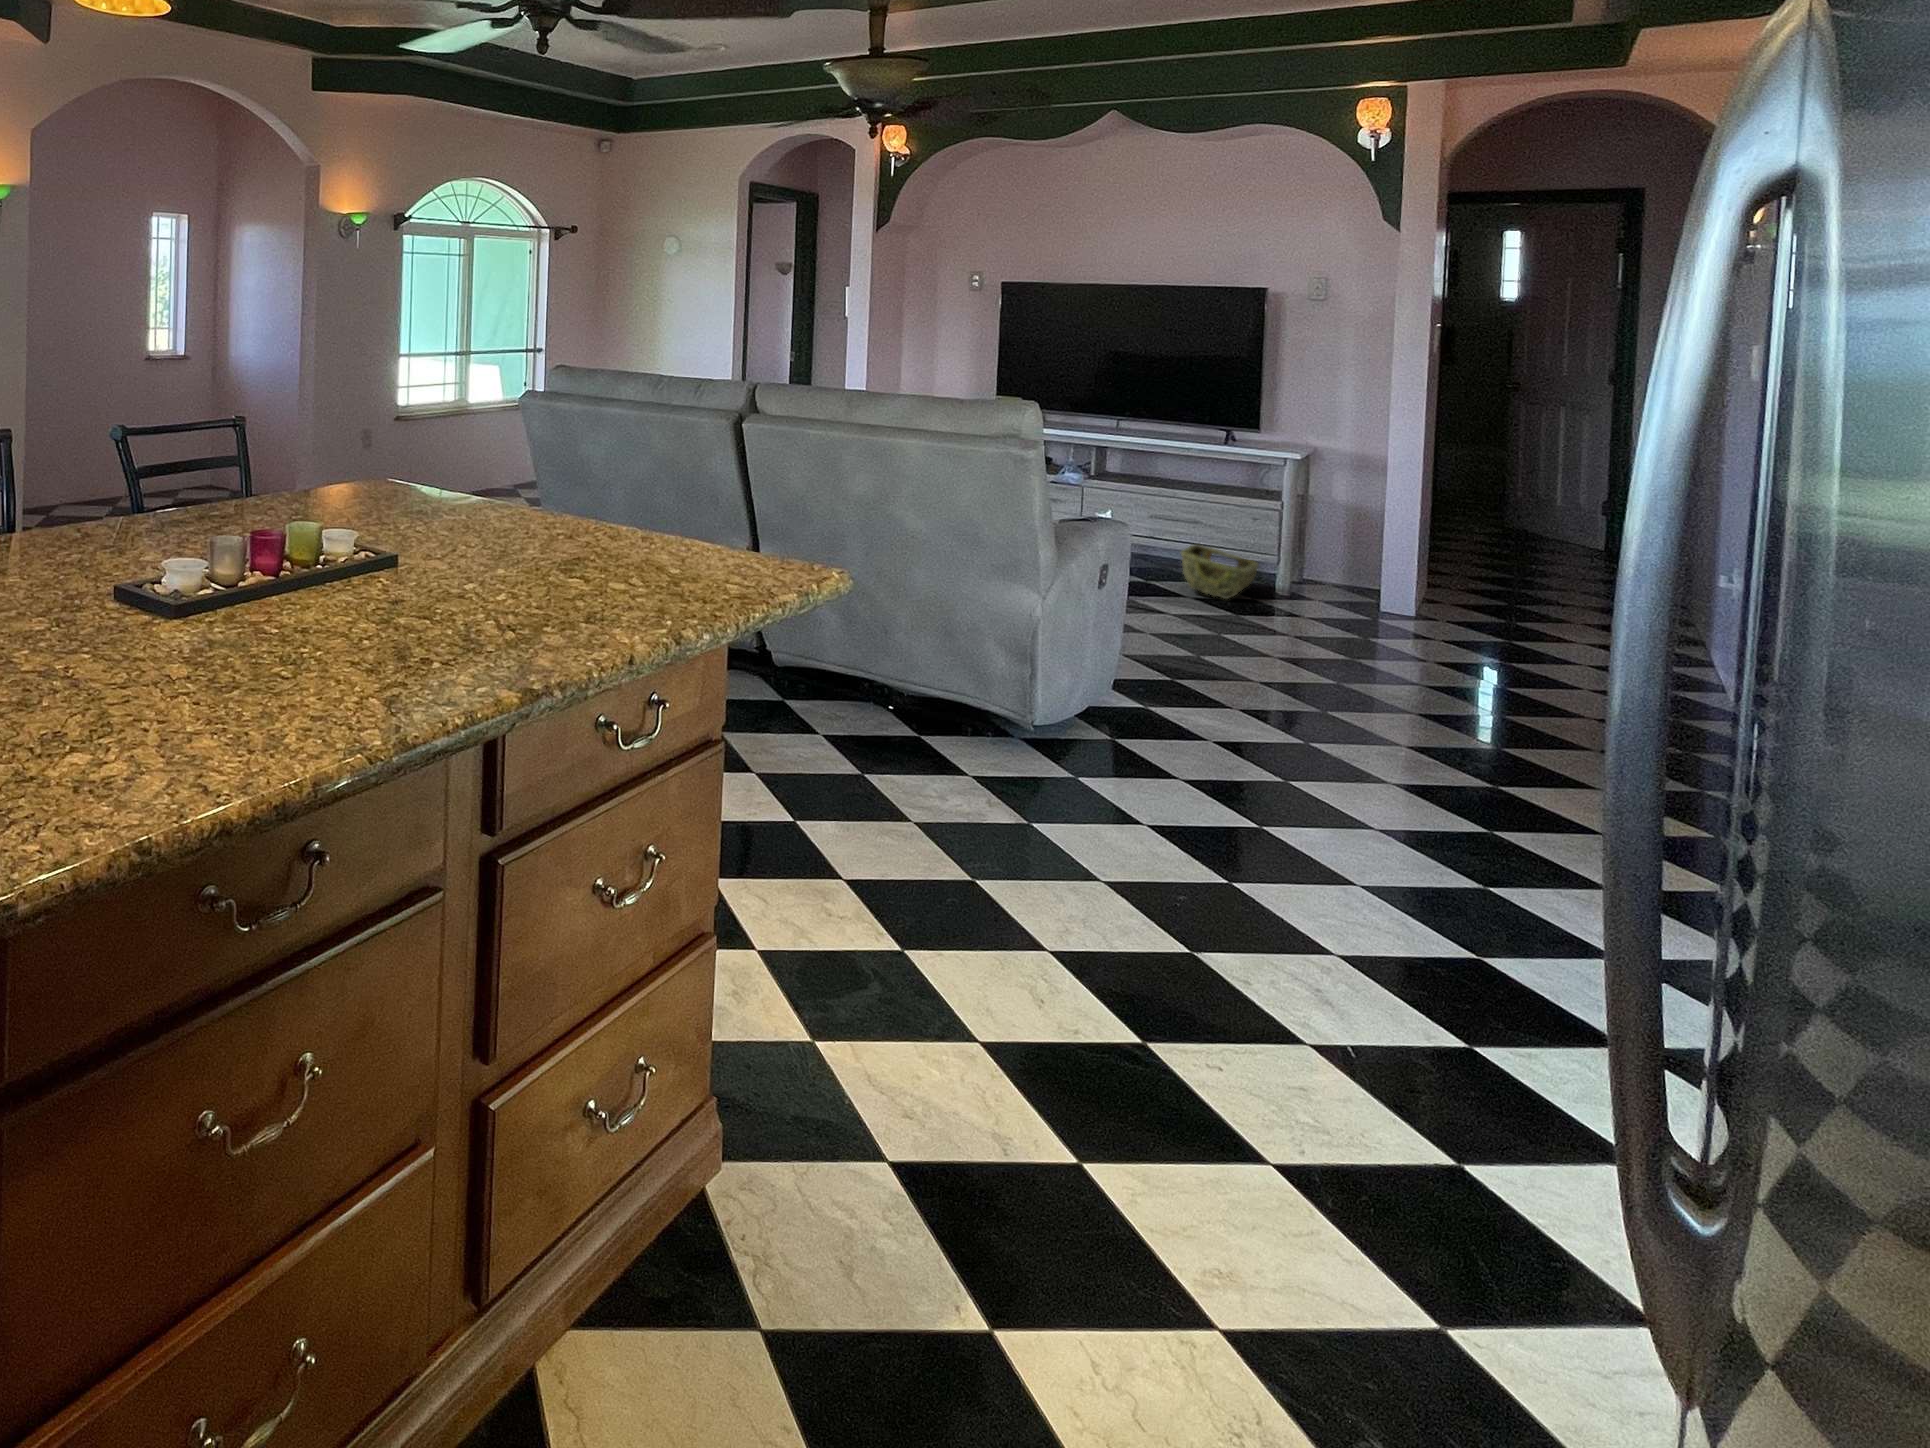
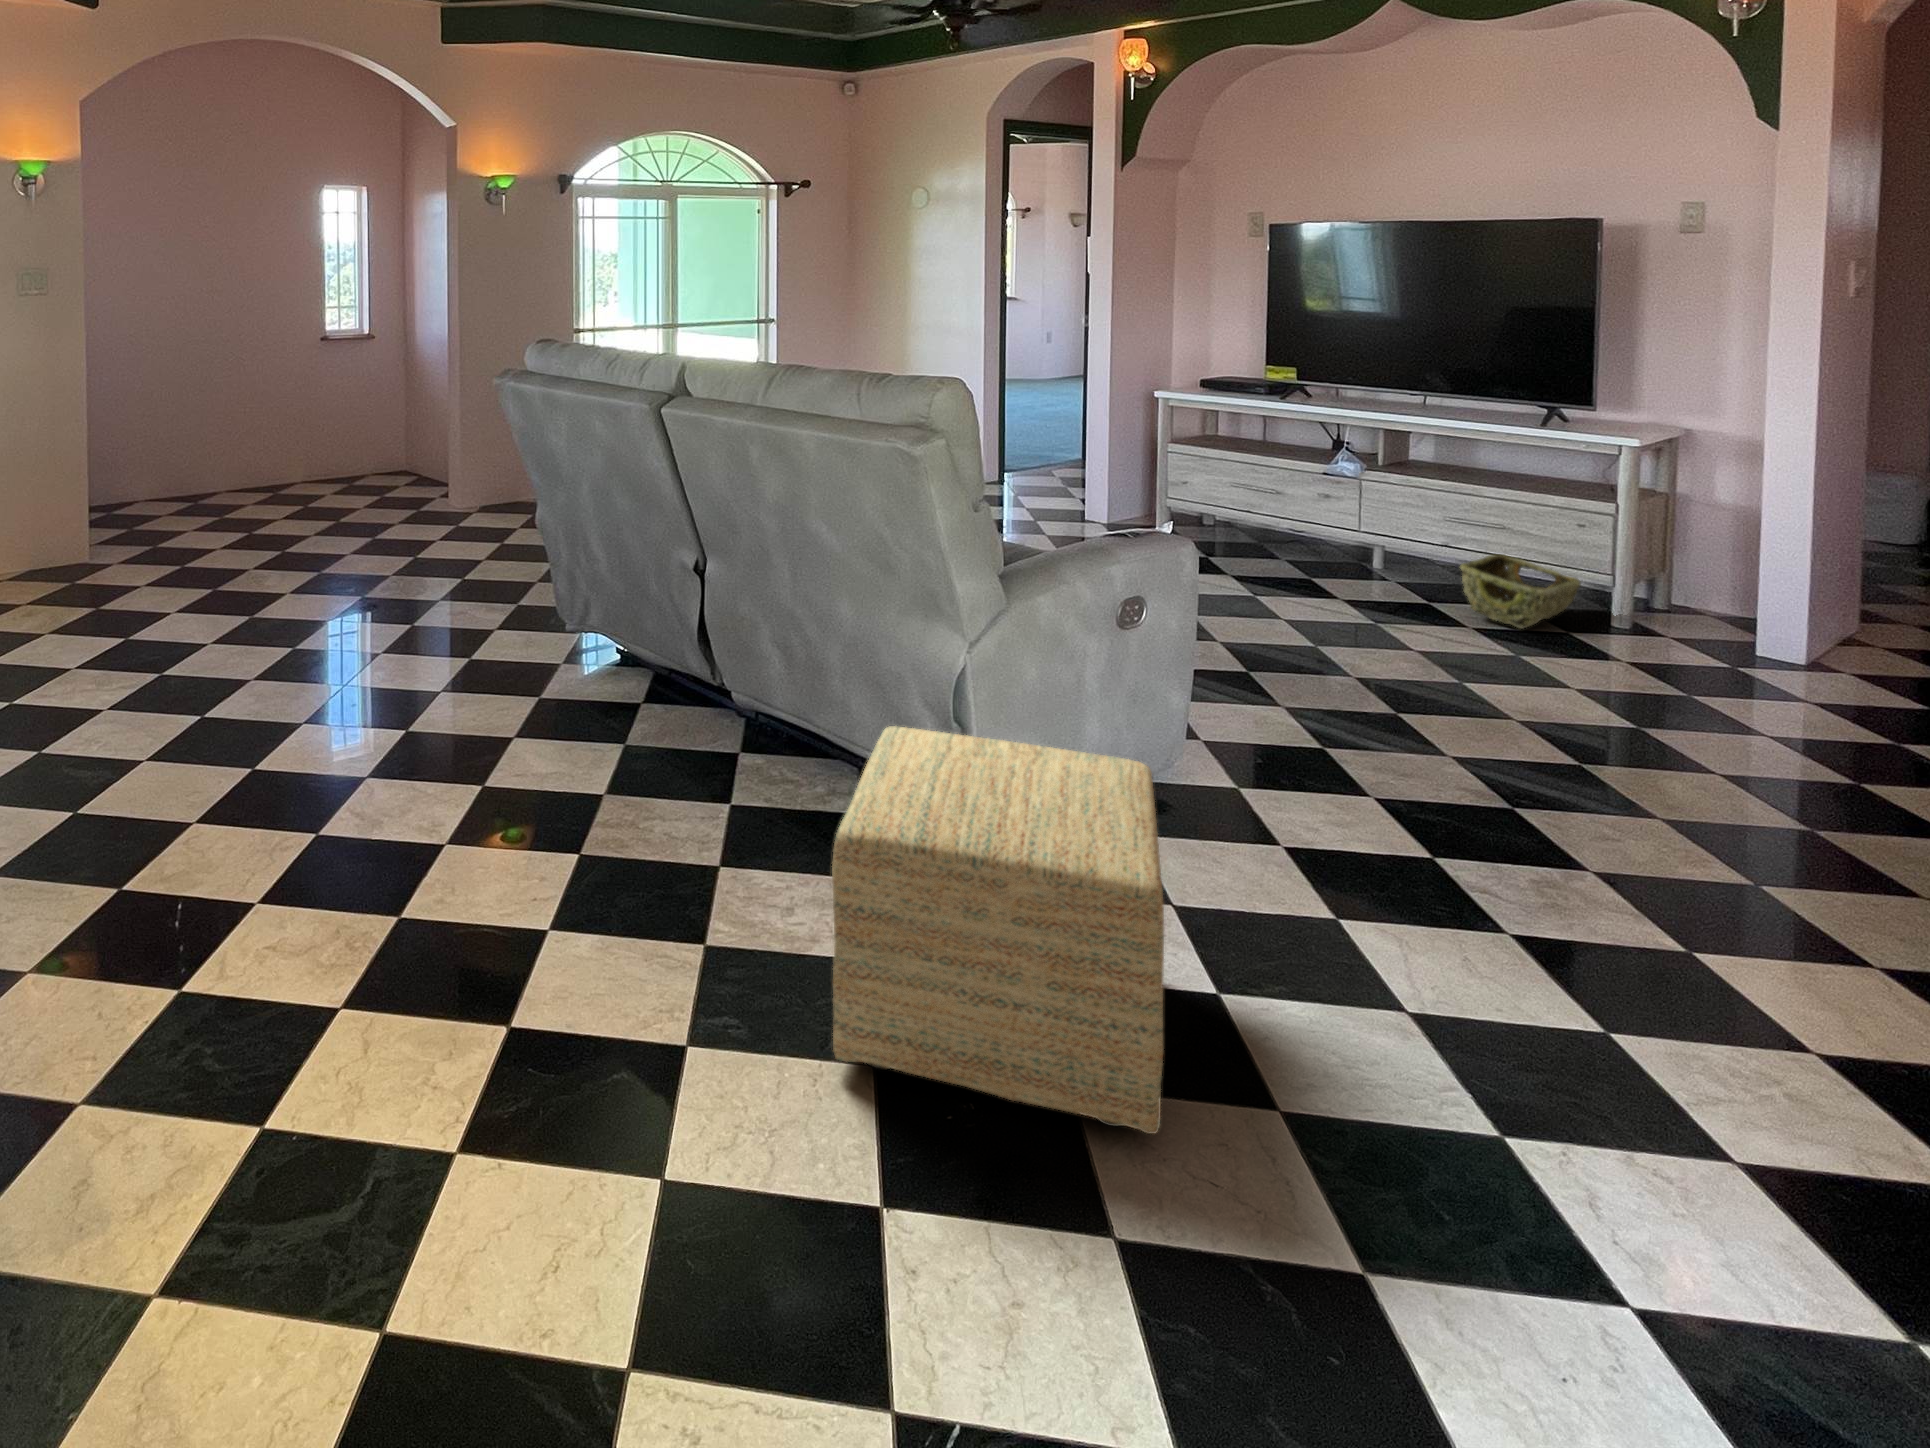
ottoman: none [1001,655,1301,899] -> present [832,726,1164,1134]

